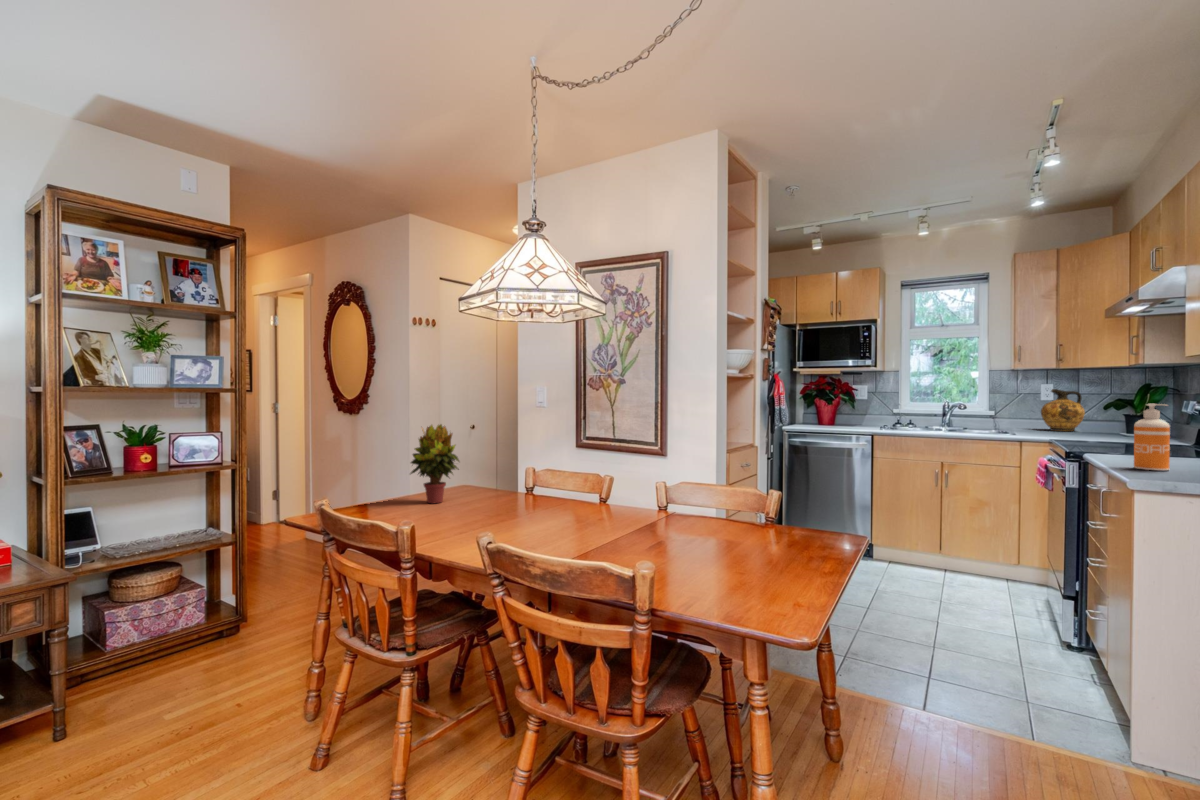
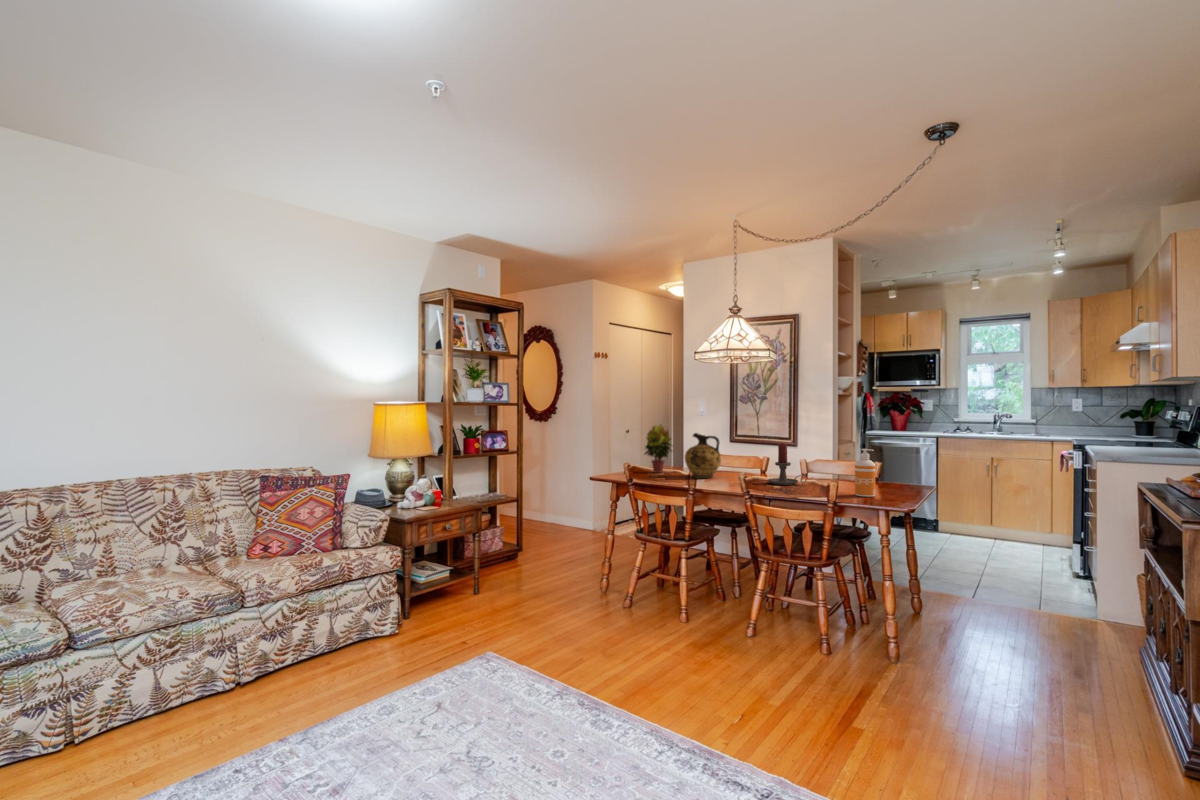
ceramic jug: present [1041,389,1085,431] -> present [685,433,721,478]
soap dispenser: present [1134,404,1170,471] -> present [855,449,875,497]
candle holder: none [582,461,643,536] -> present [768,443,807,485]

